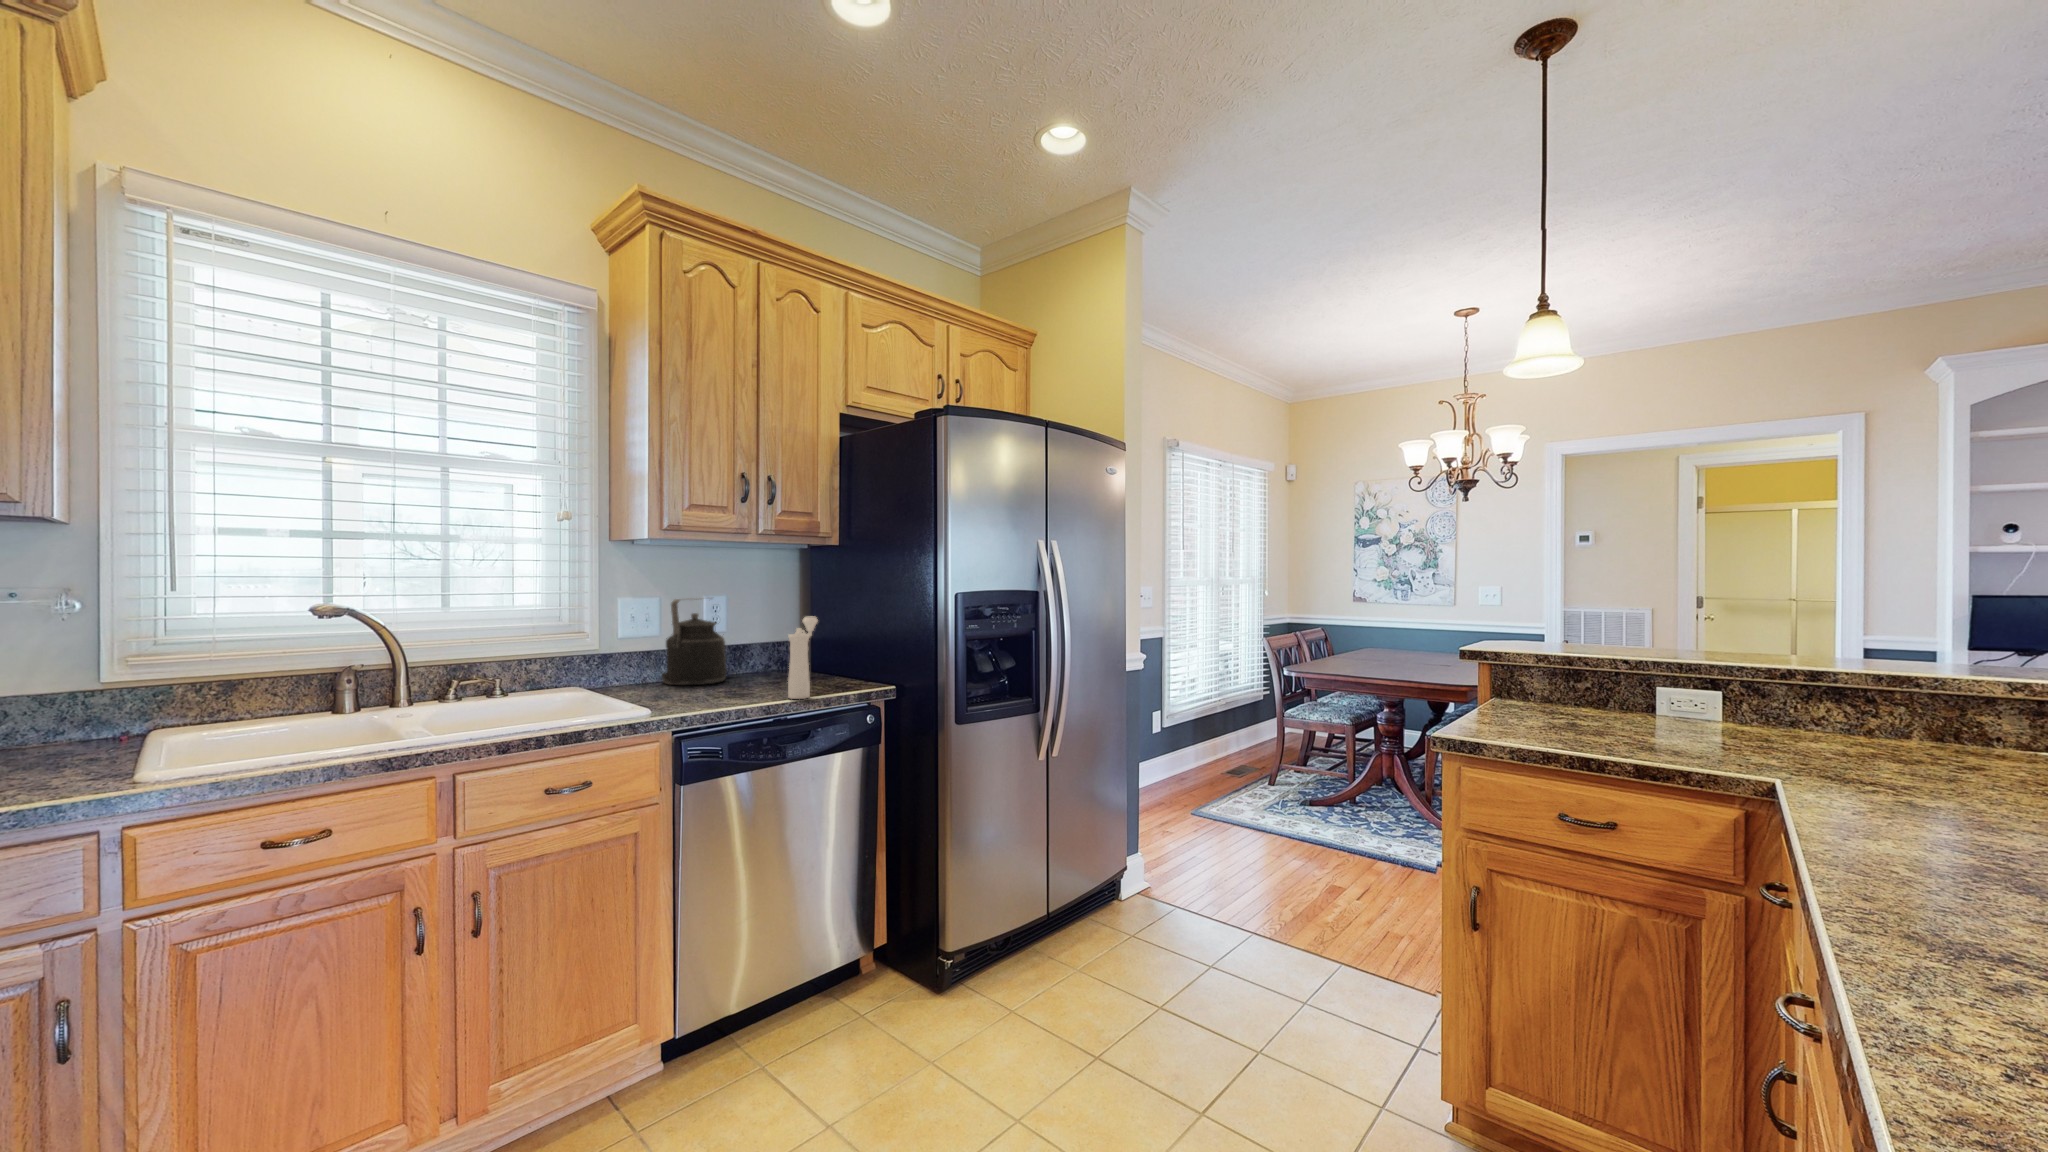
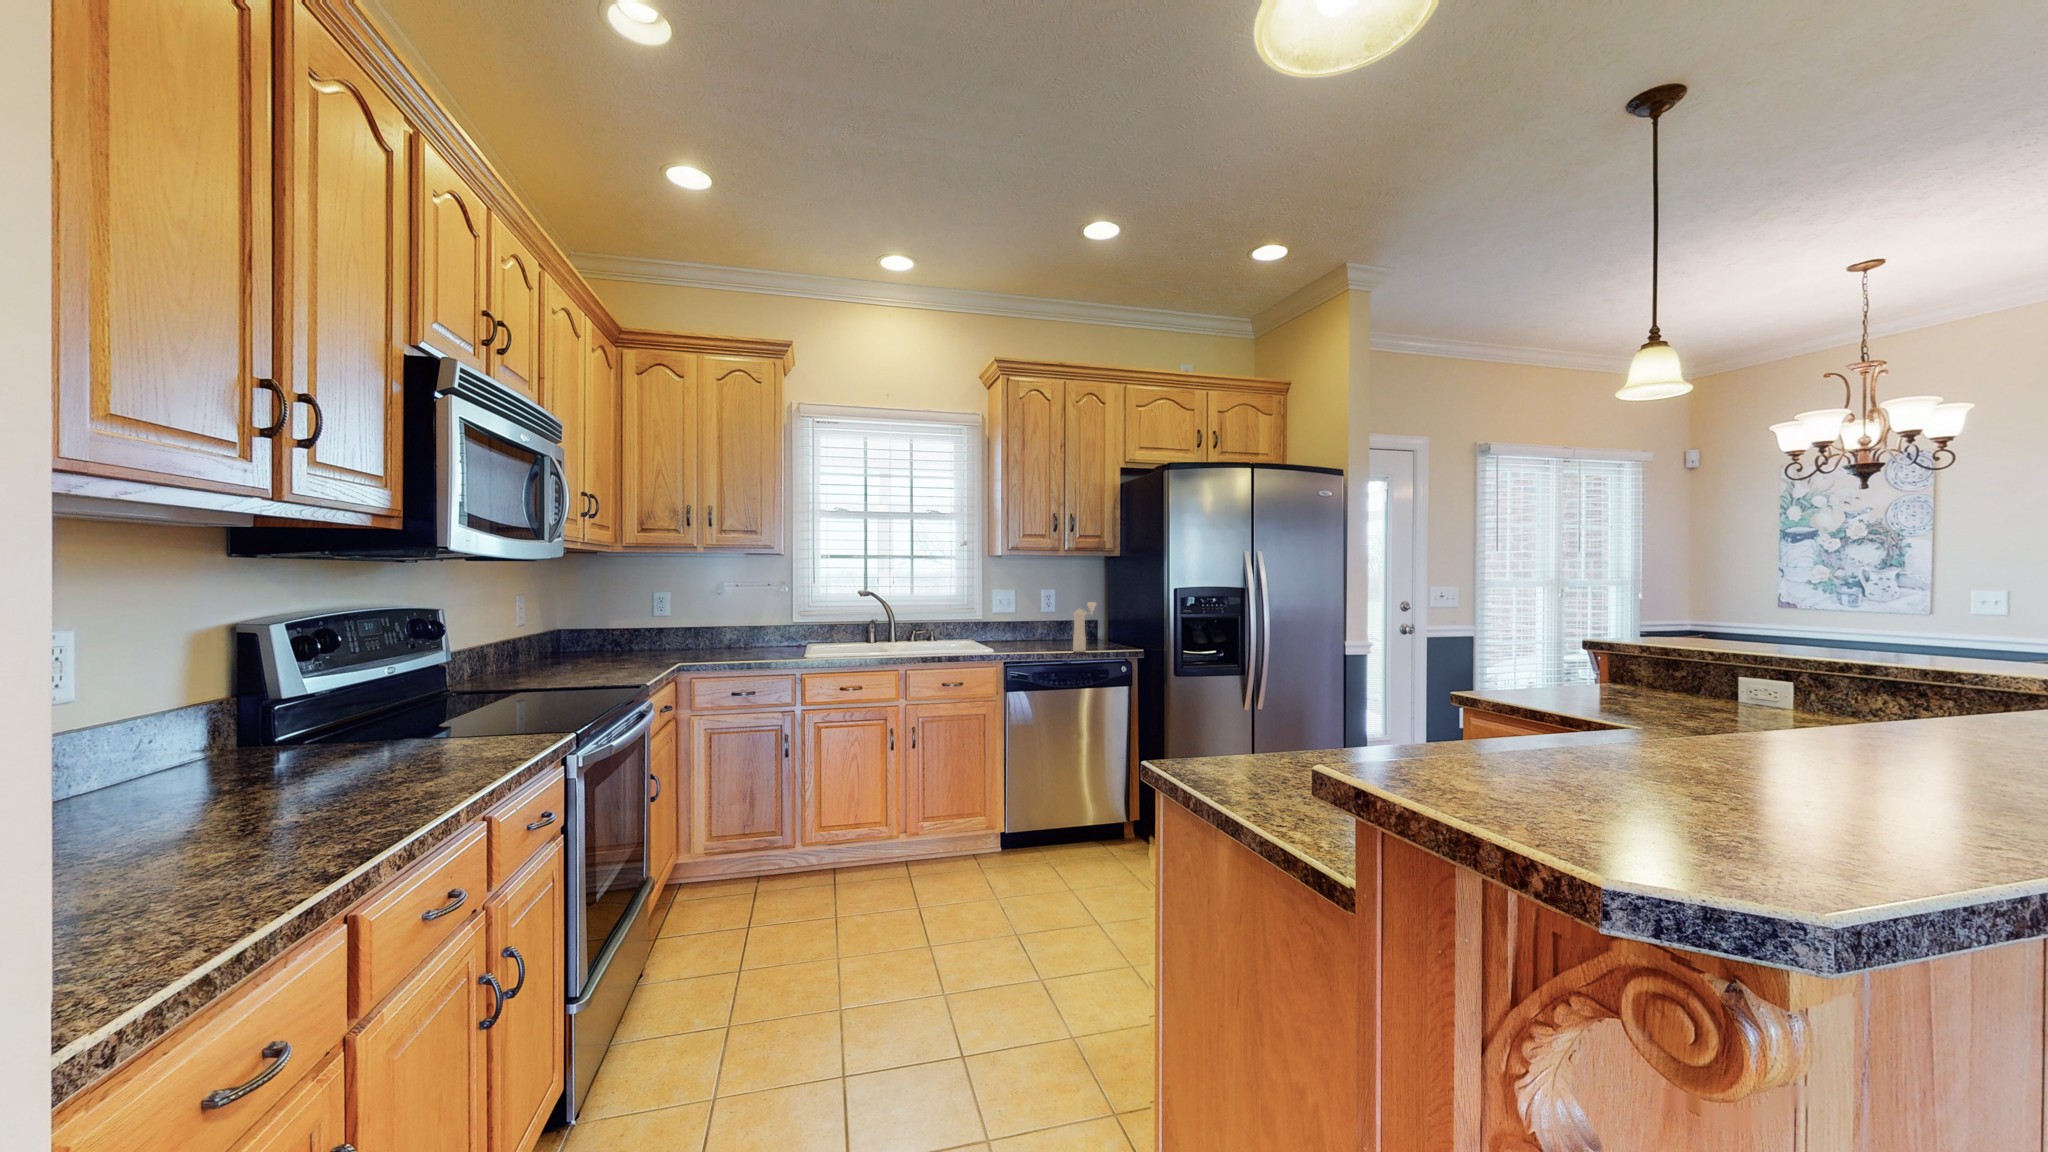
kettle: present [662,598,727,685] -> none [1019,590,1066,643]

